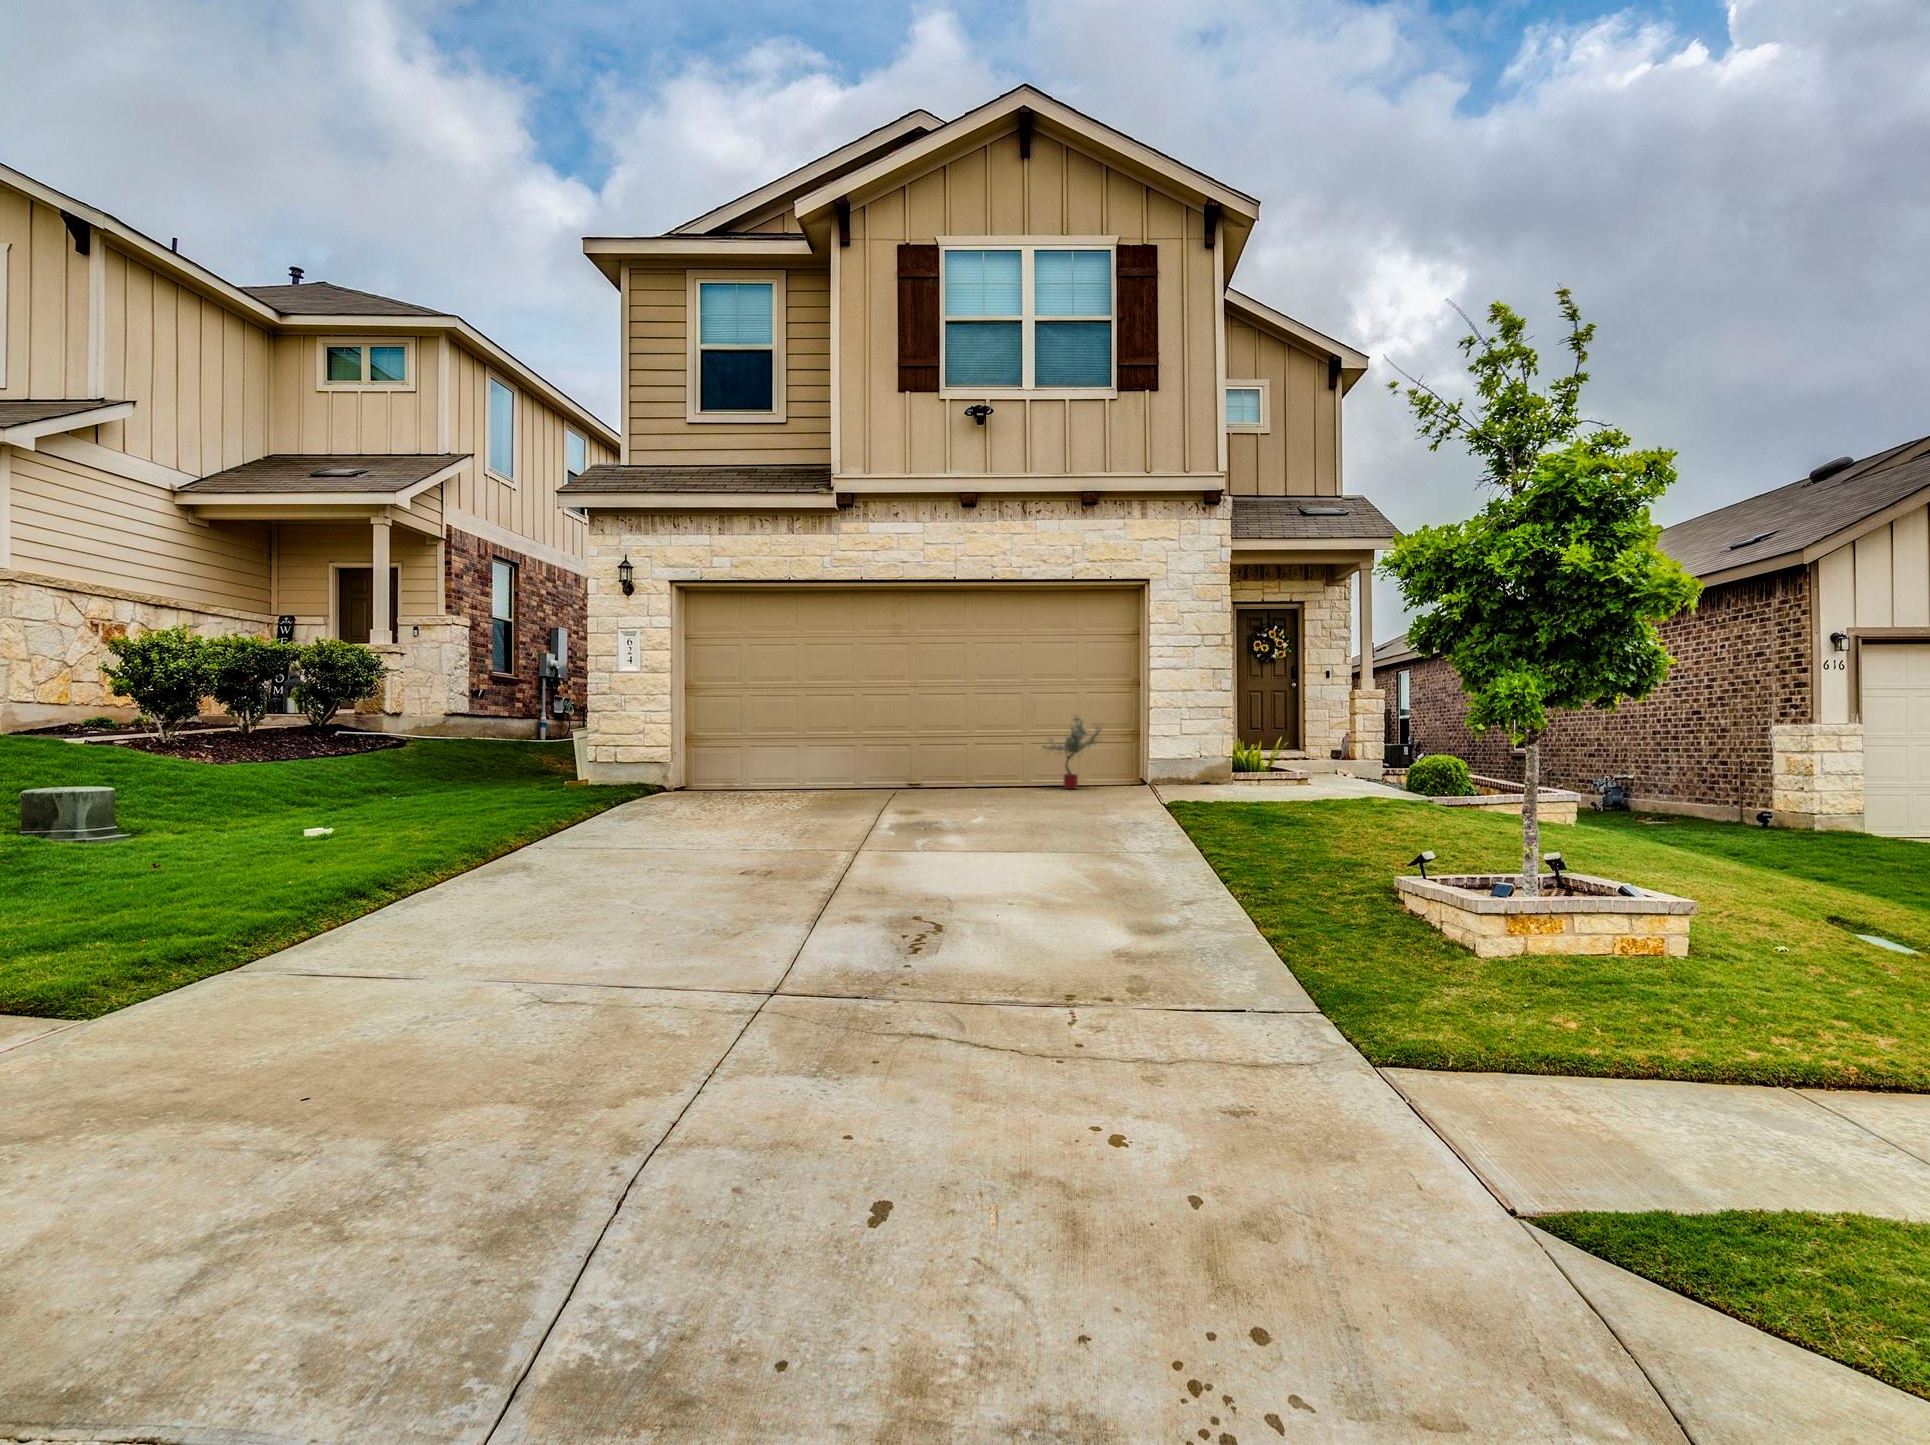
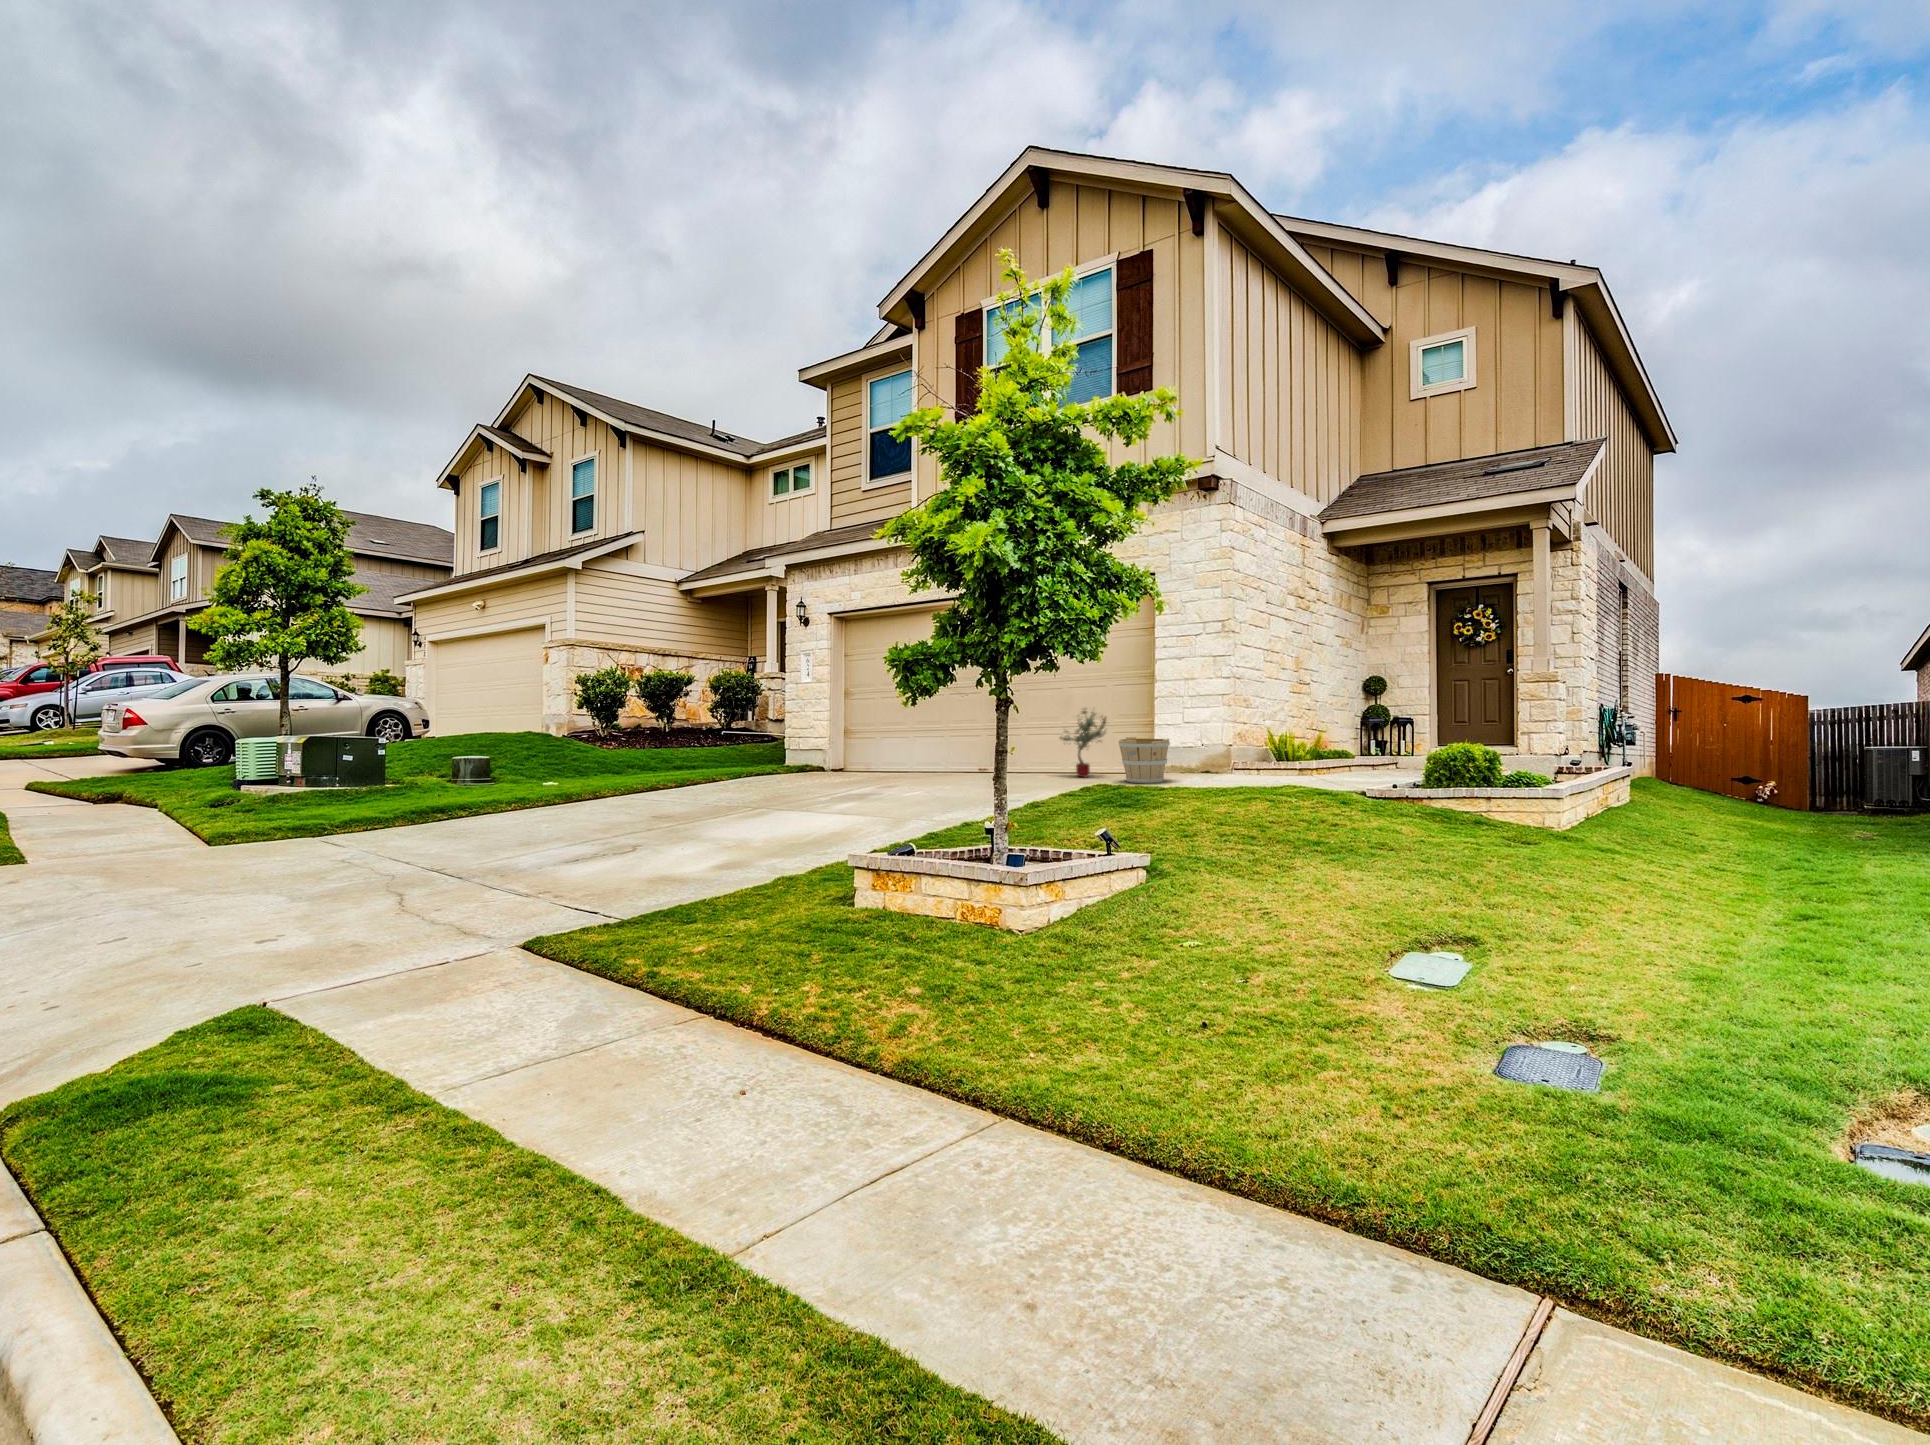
wooden bucket: none [1129,746,1182,794] -> present [1119,737,1170,783]

